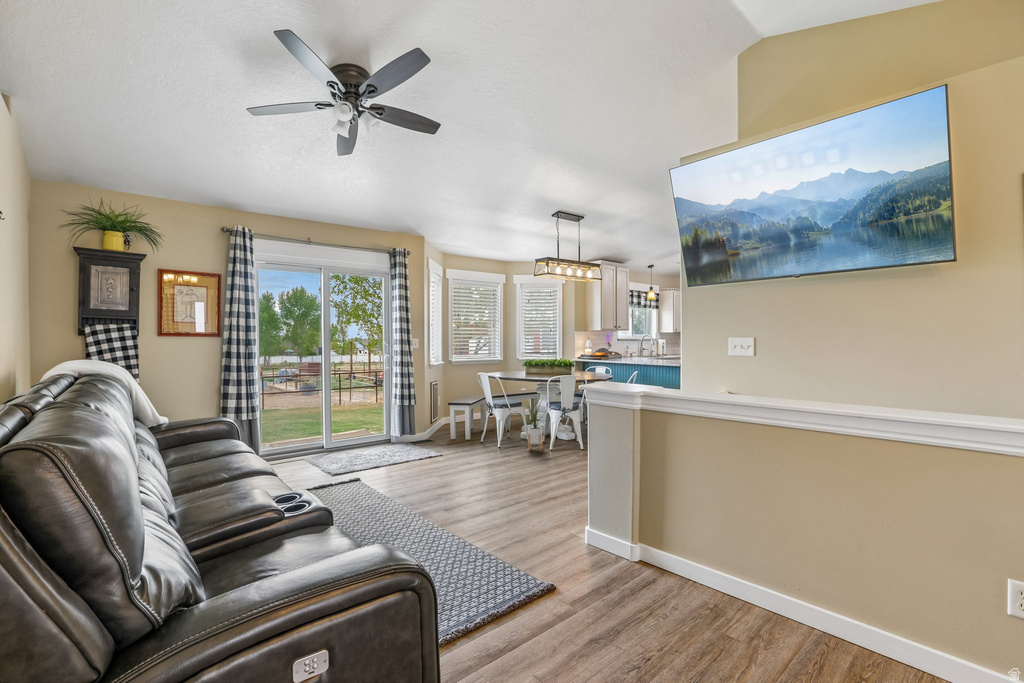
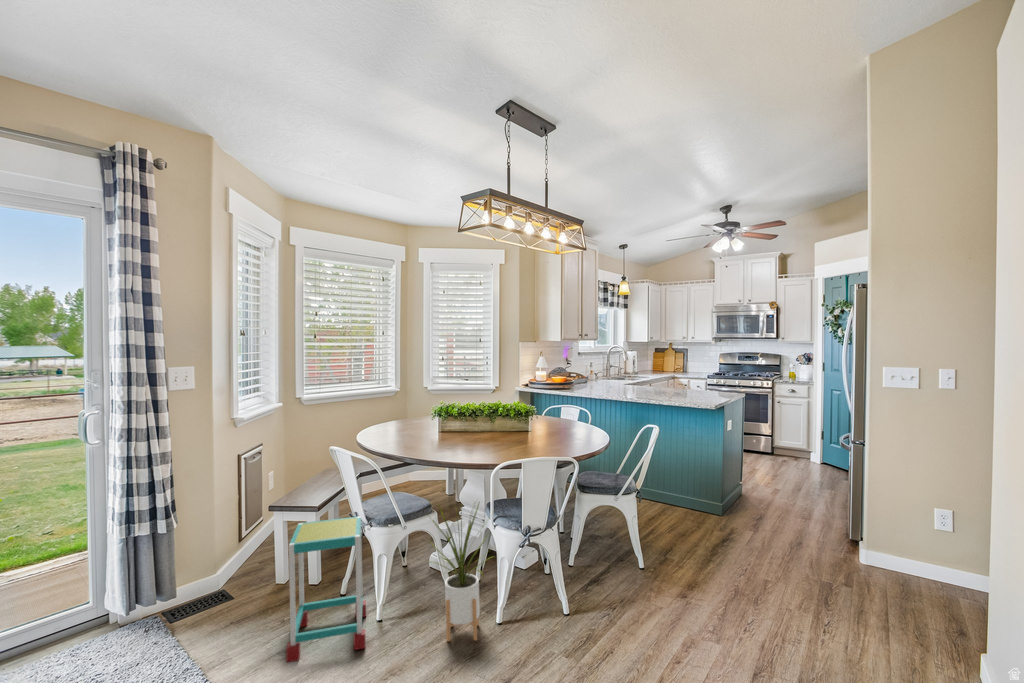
side table: none [466,403,496,451] -> present [286,516,366,663]

